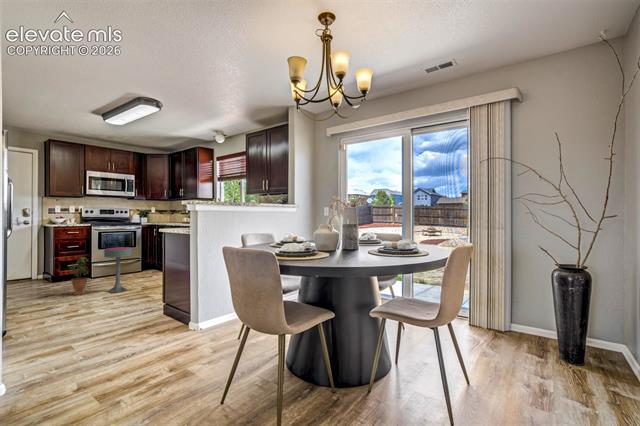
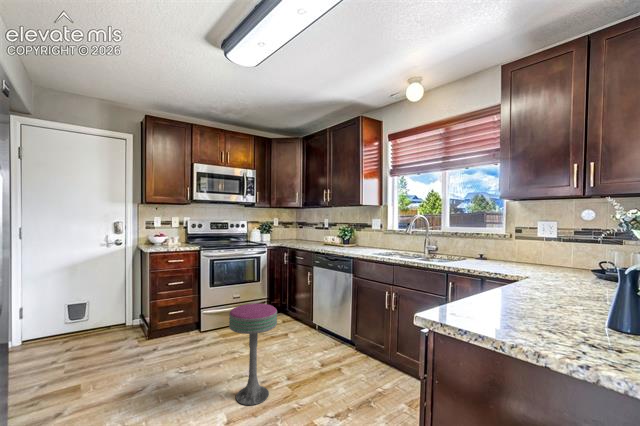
potted plant: present [70,257,88,295] -> none [165,322,202,408]

